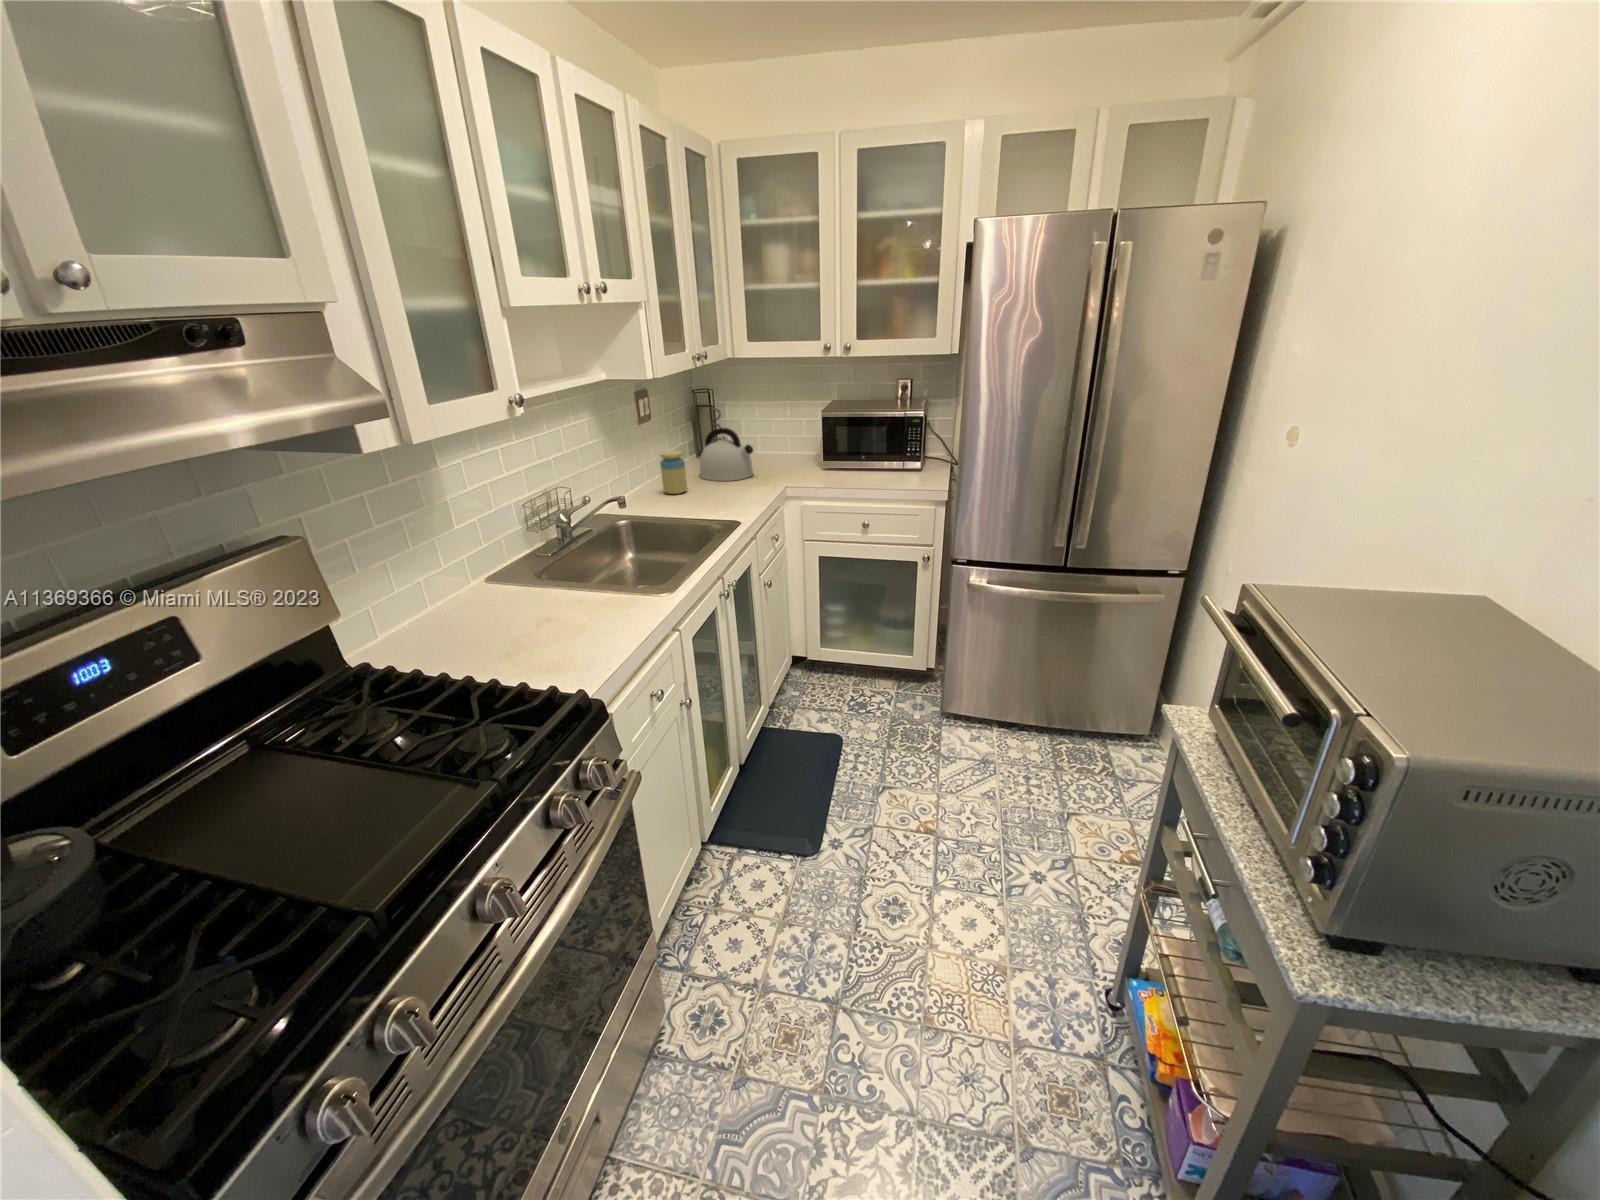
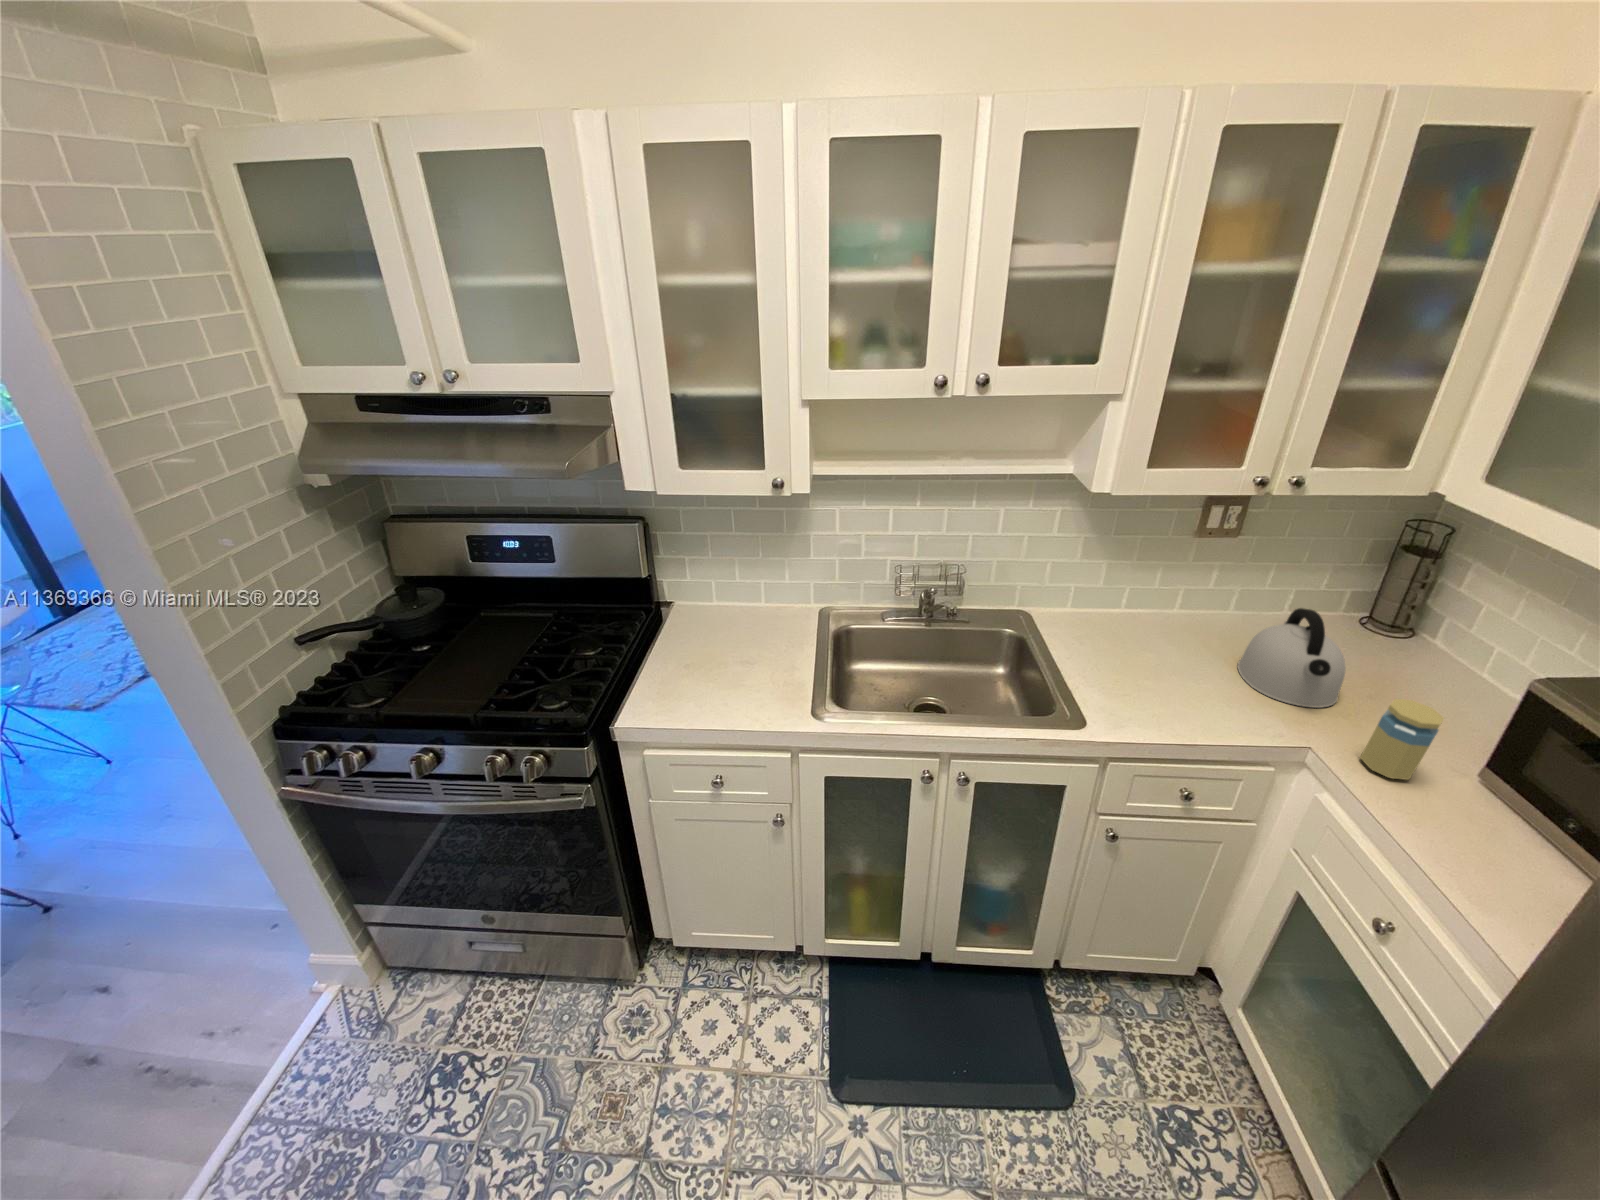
jar: present [660,451,687,494] -> present [1360,699,1444,780]

